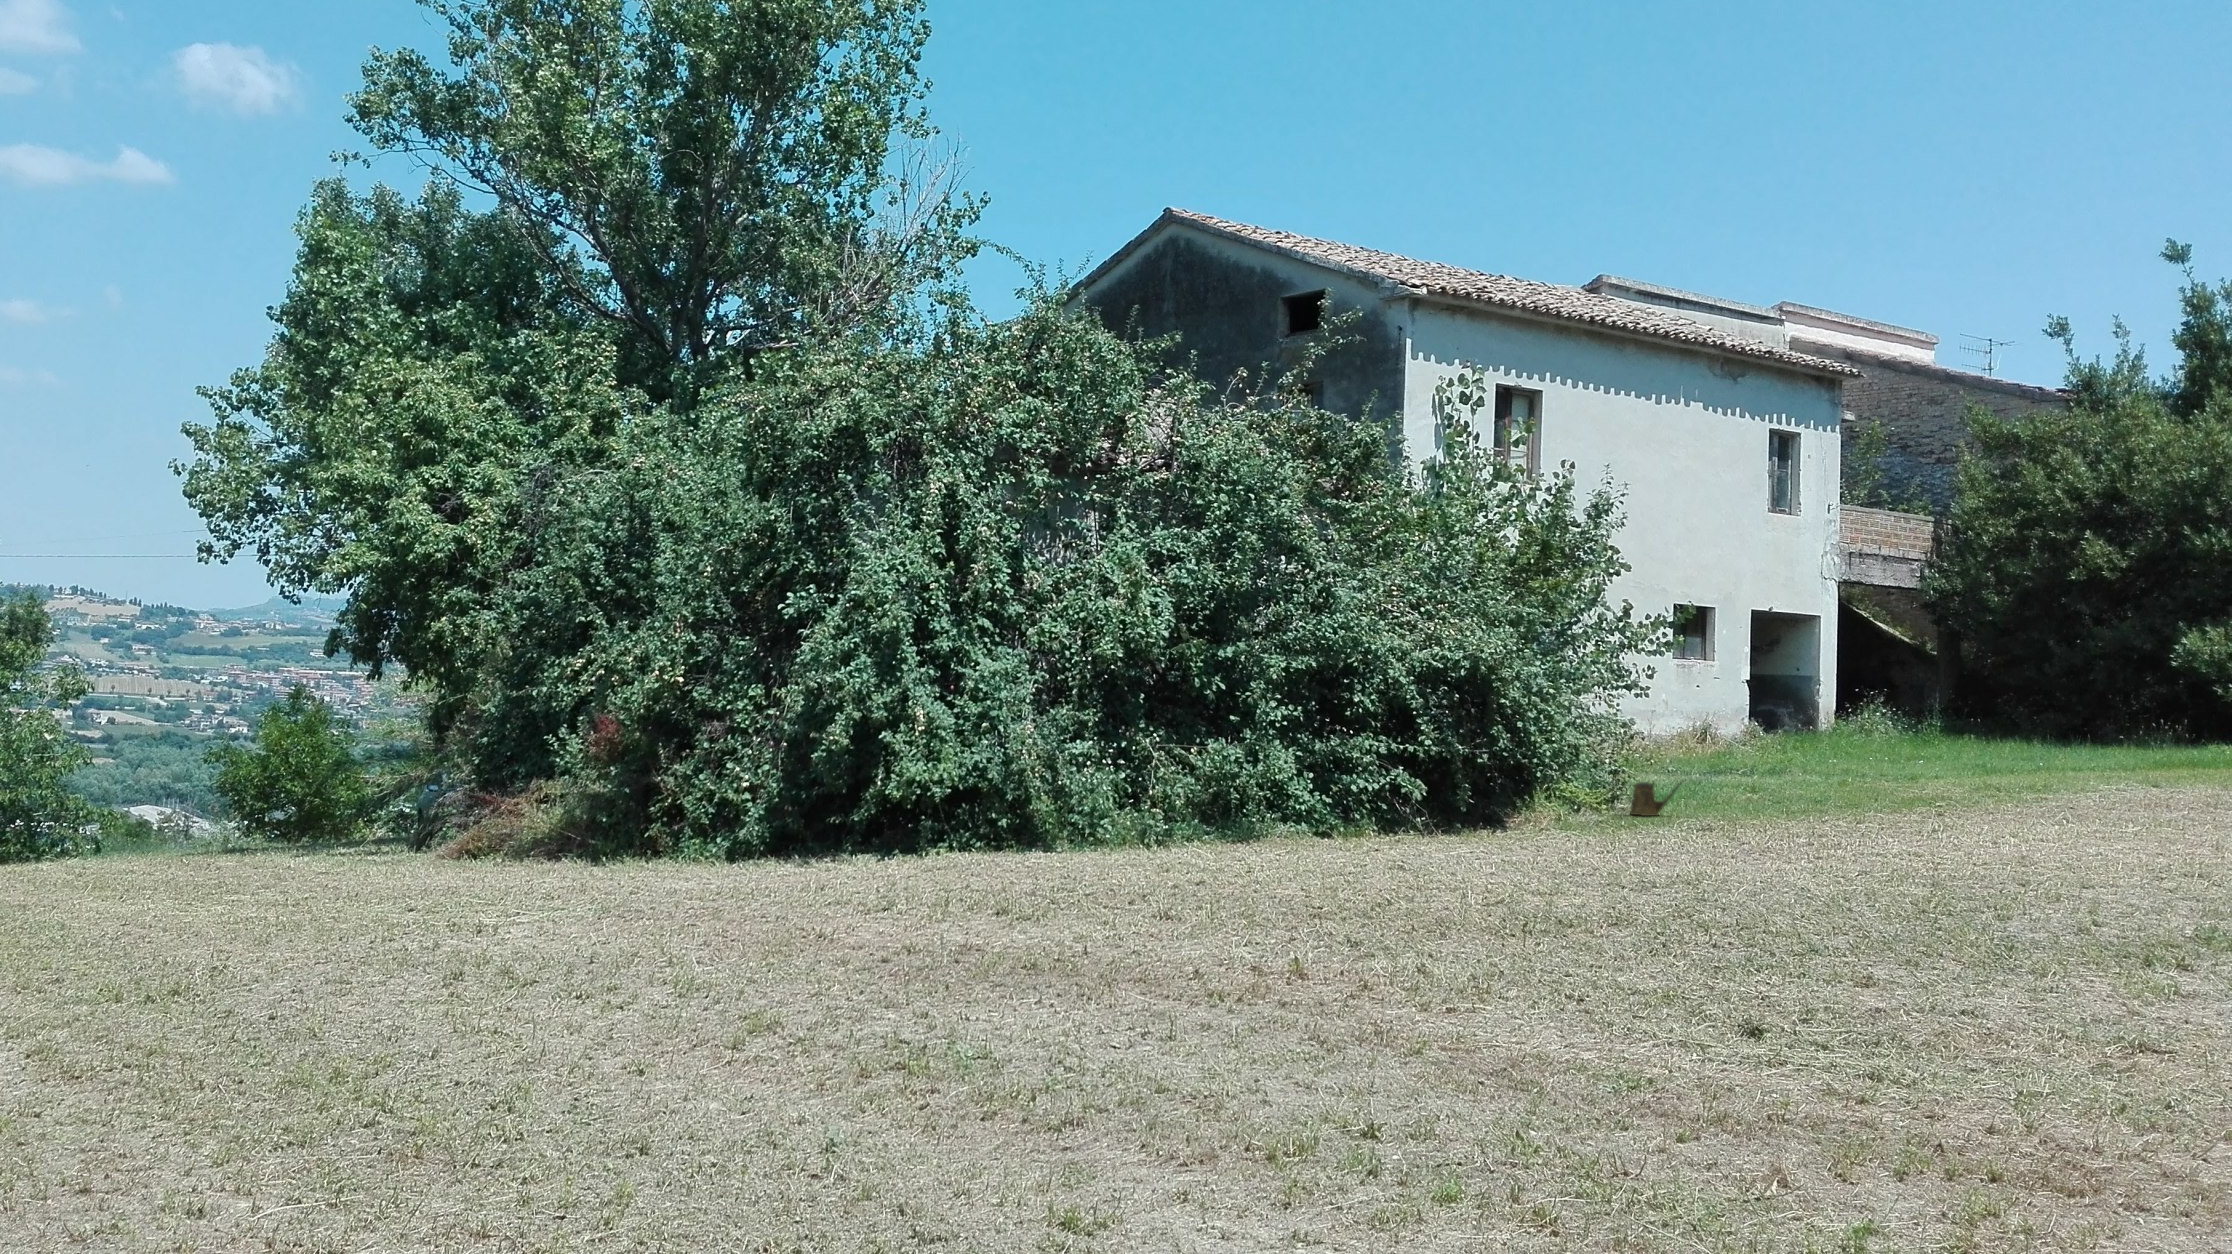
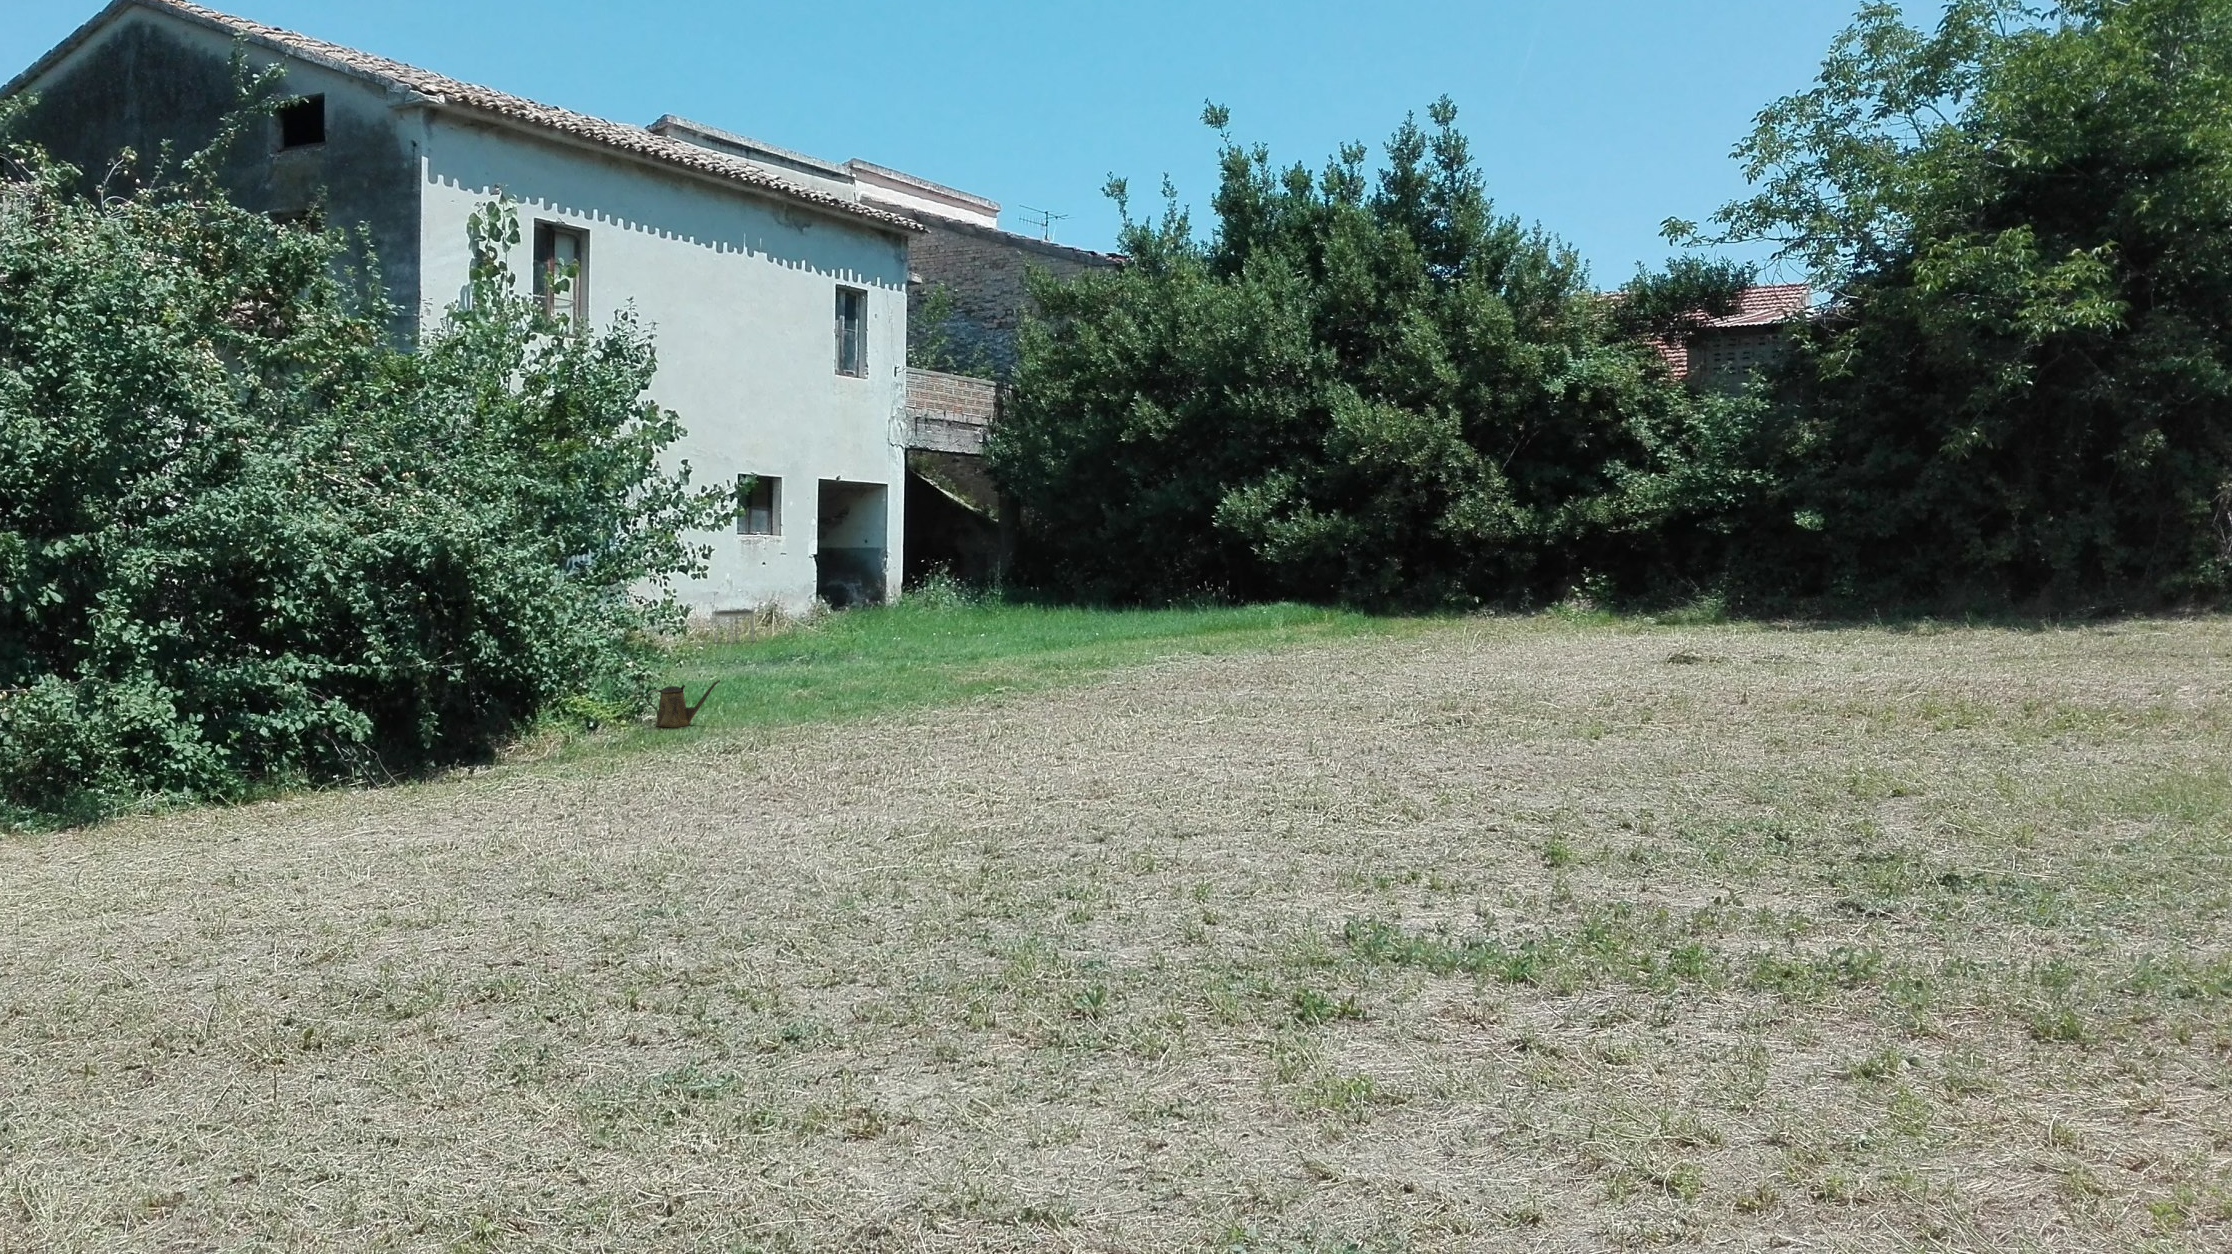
round table: none [1648,730,1689,762] -> present [714,609,754,643]

